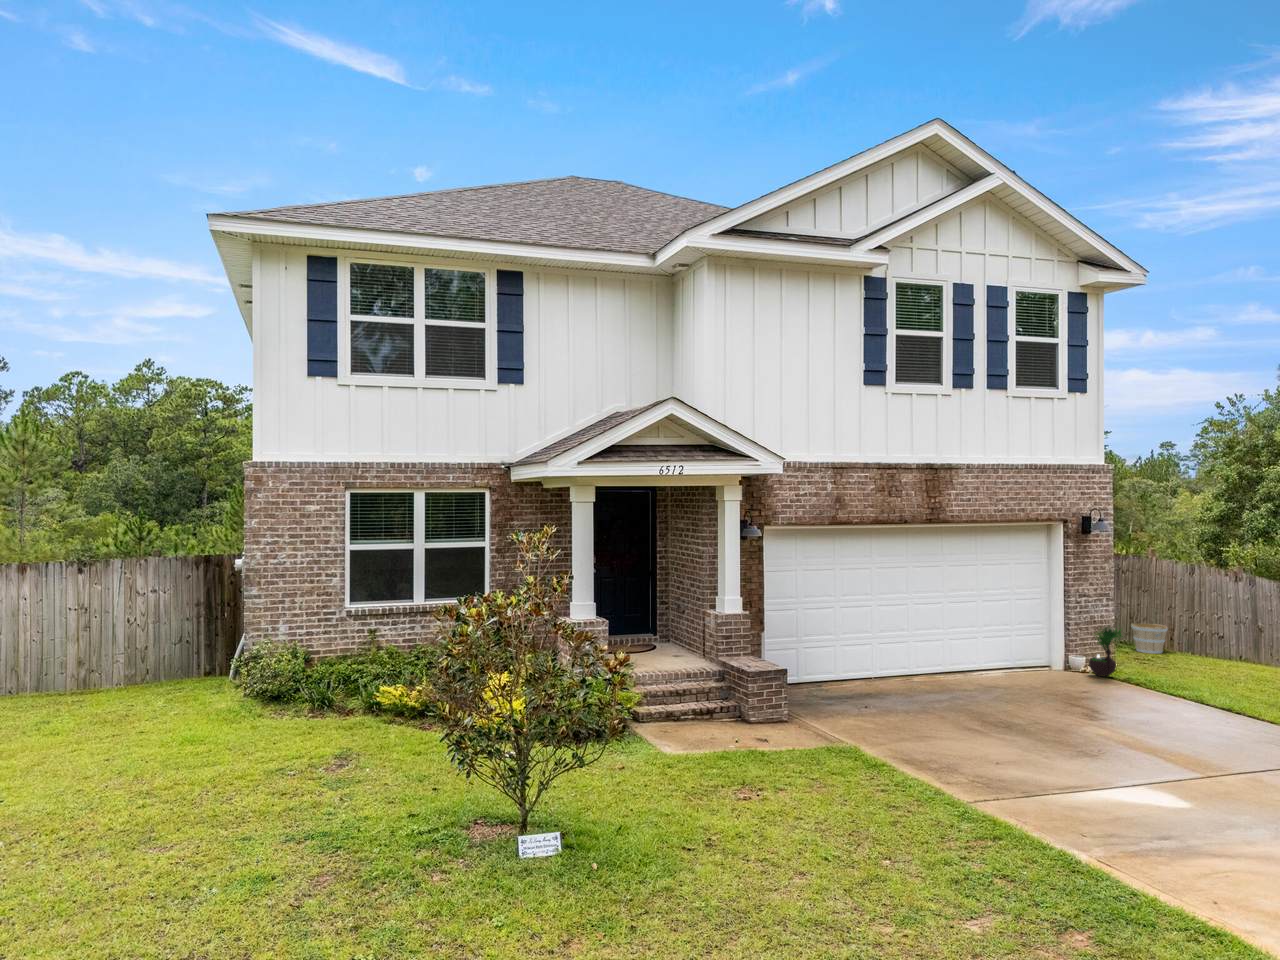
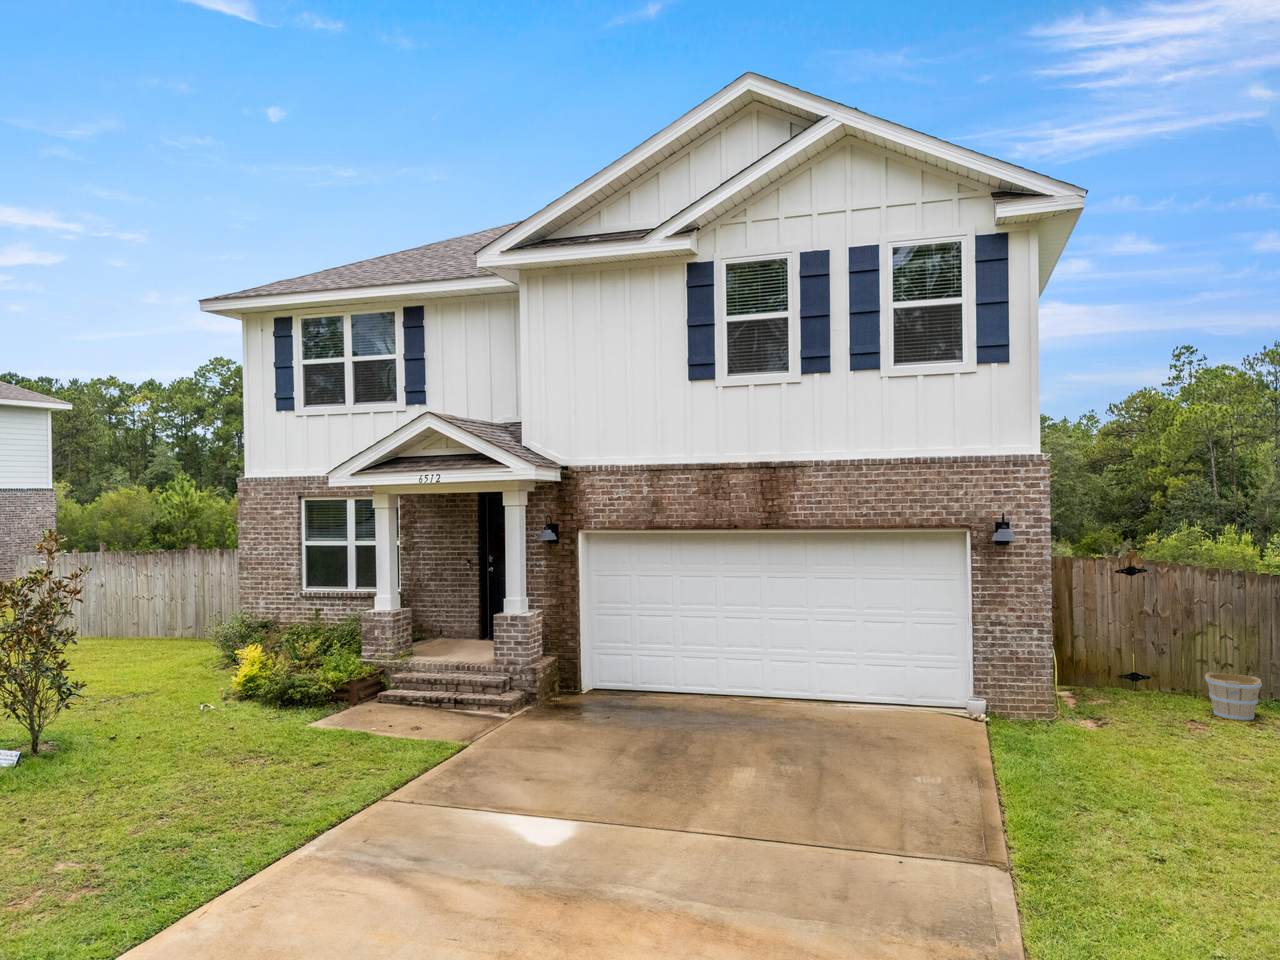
potted tree: present [1089,627,1121,677] -> none [984,661,1032,734]

